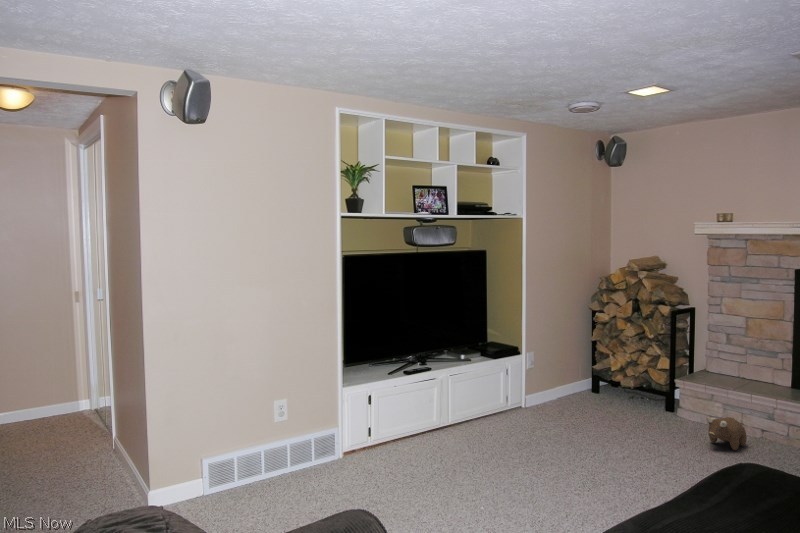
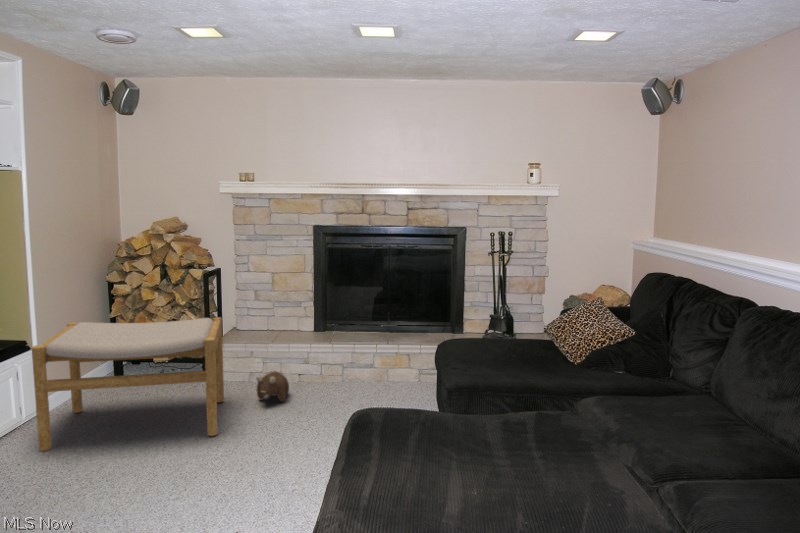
footstool: none [524,339,677,458] -> present [32,317,224,451]

